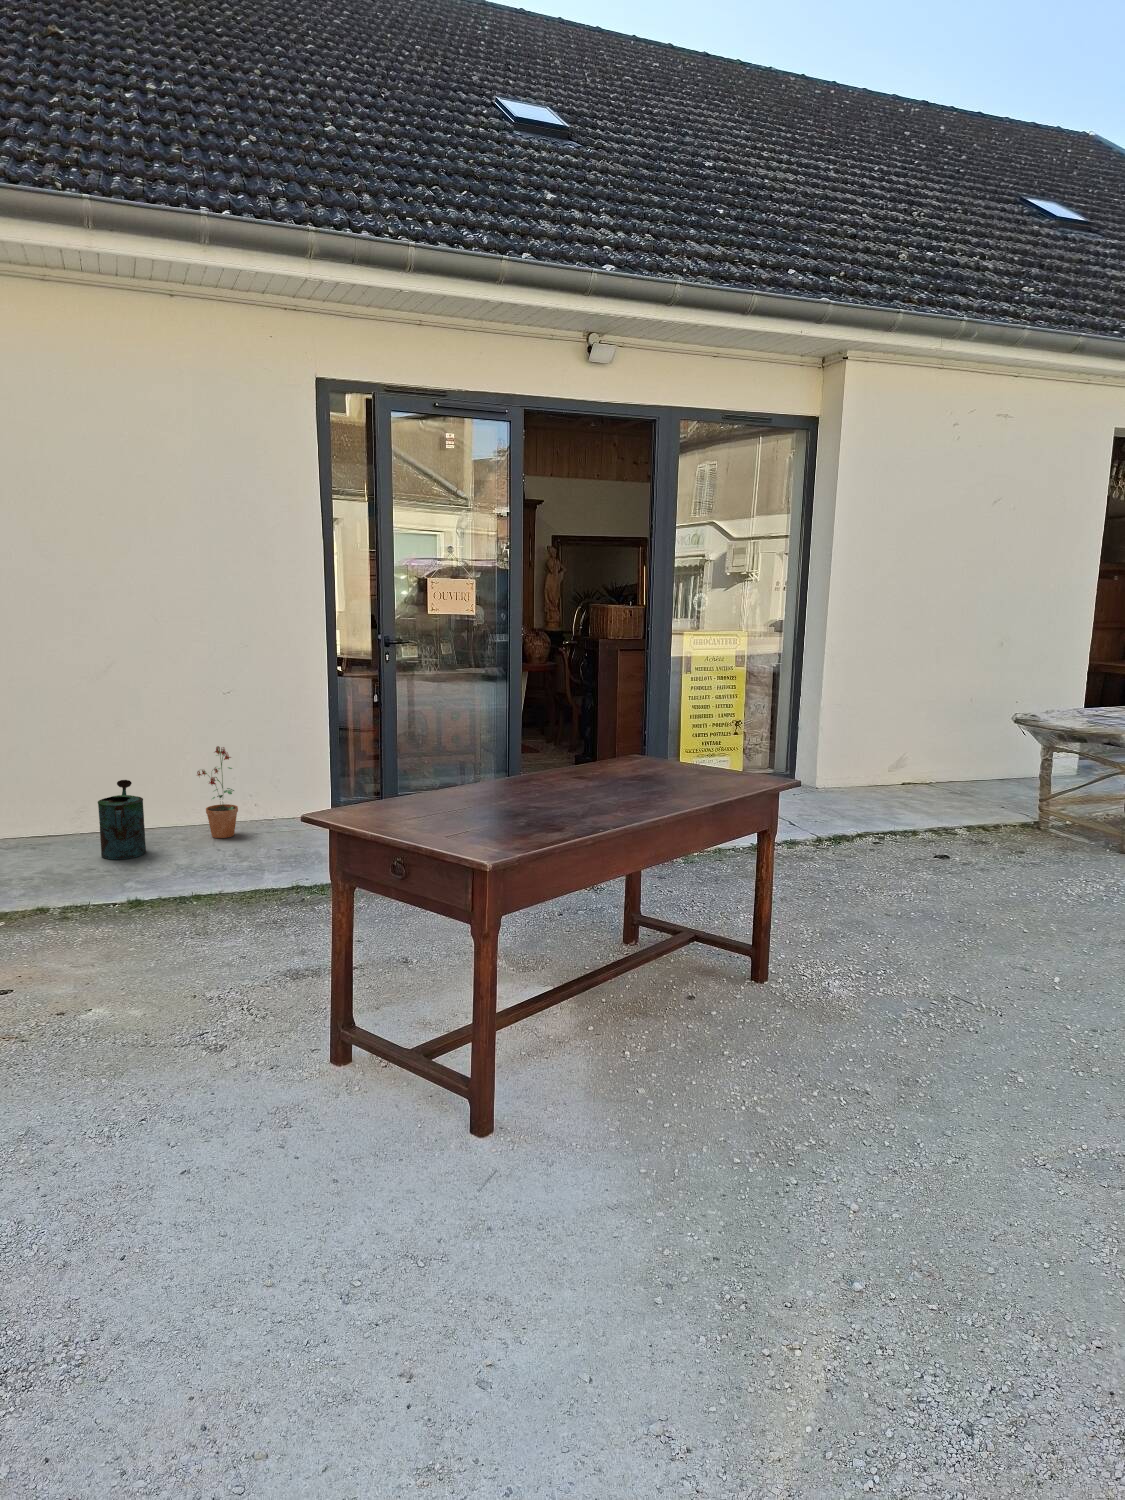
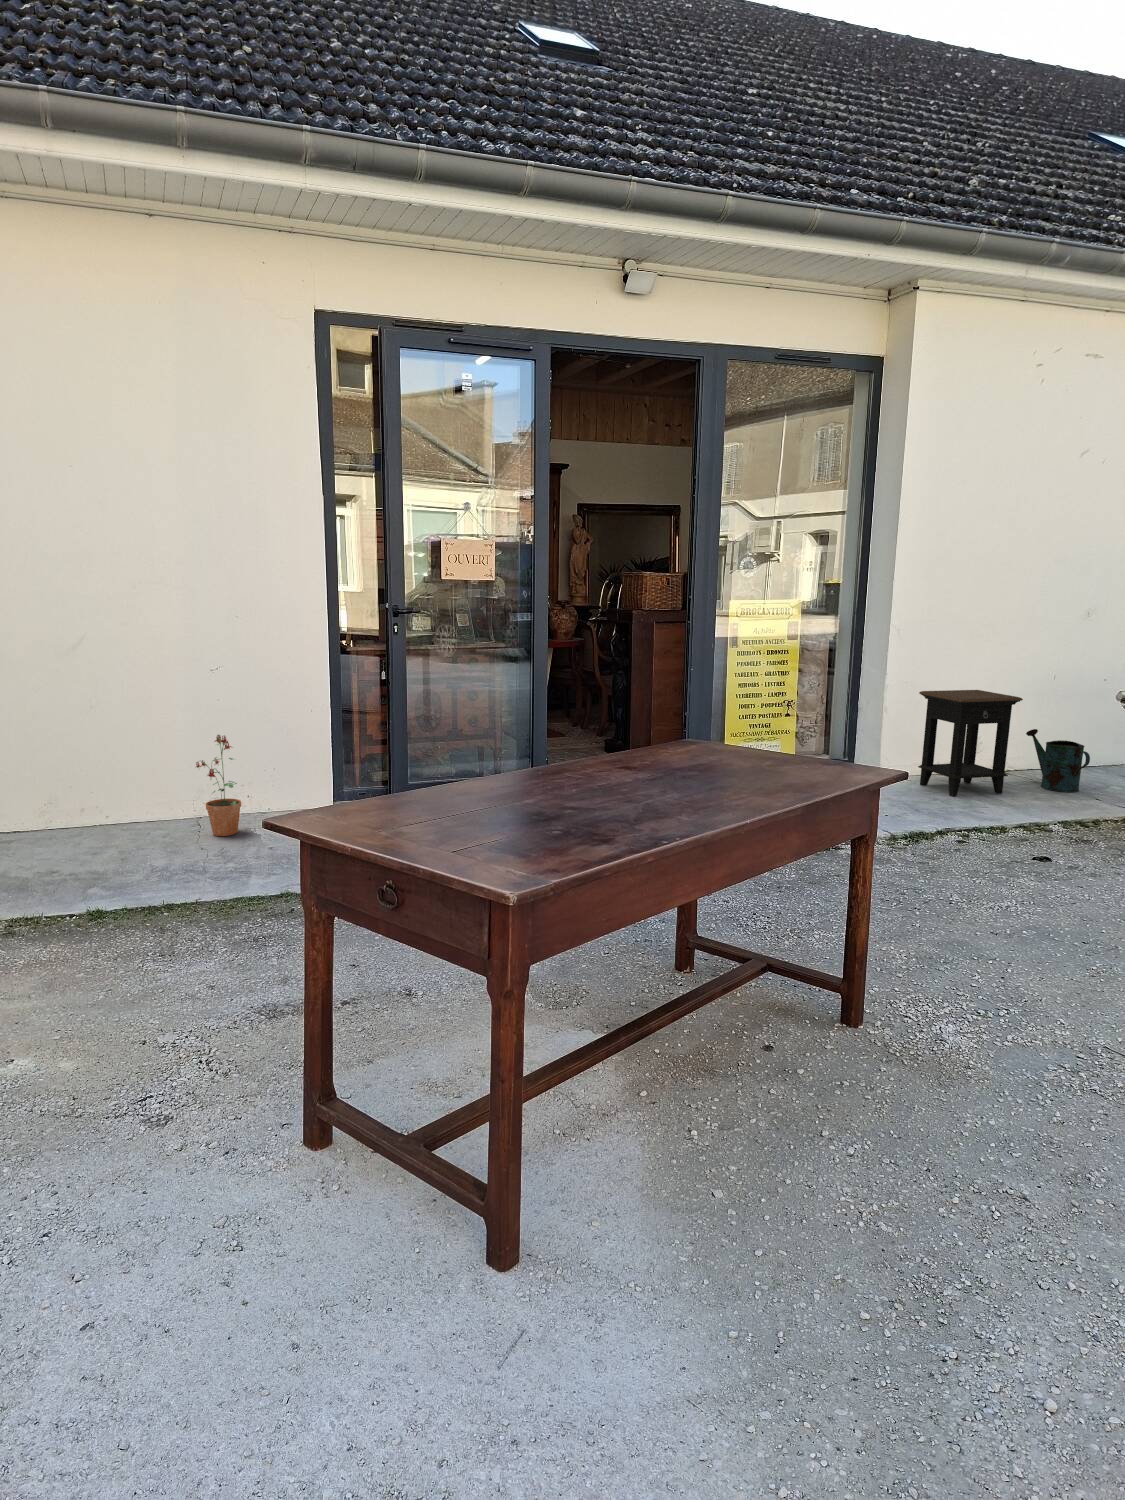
side table: none [855,710,947,807] -> present [918,690,1023,796]
watering can: present [98,780,146,859] -> present [1026,729,1090,792]

